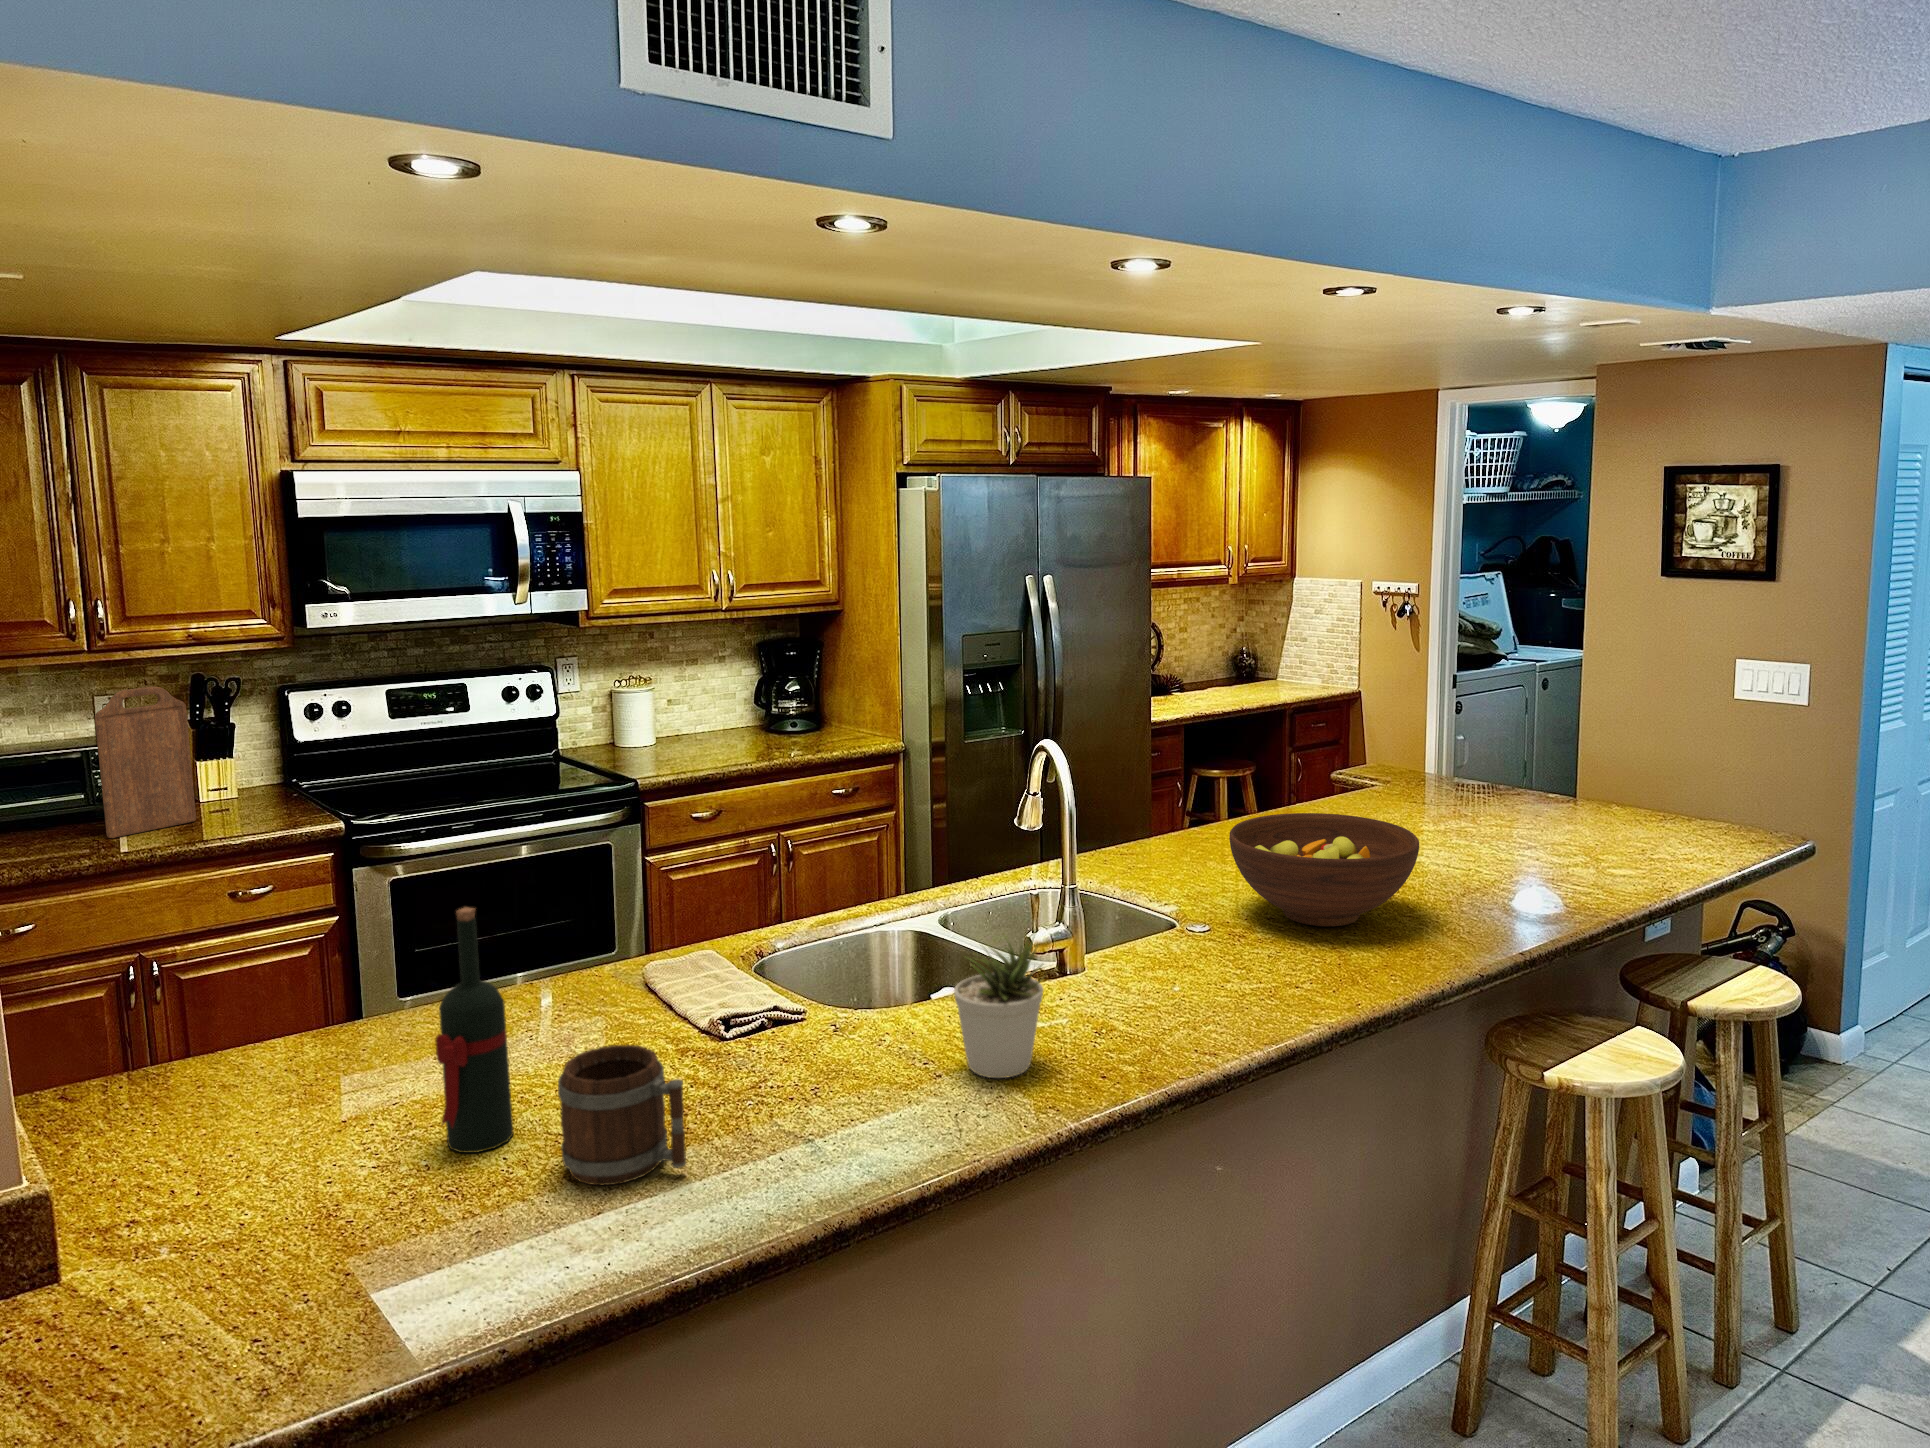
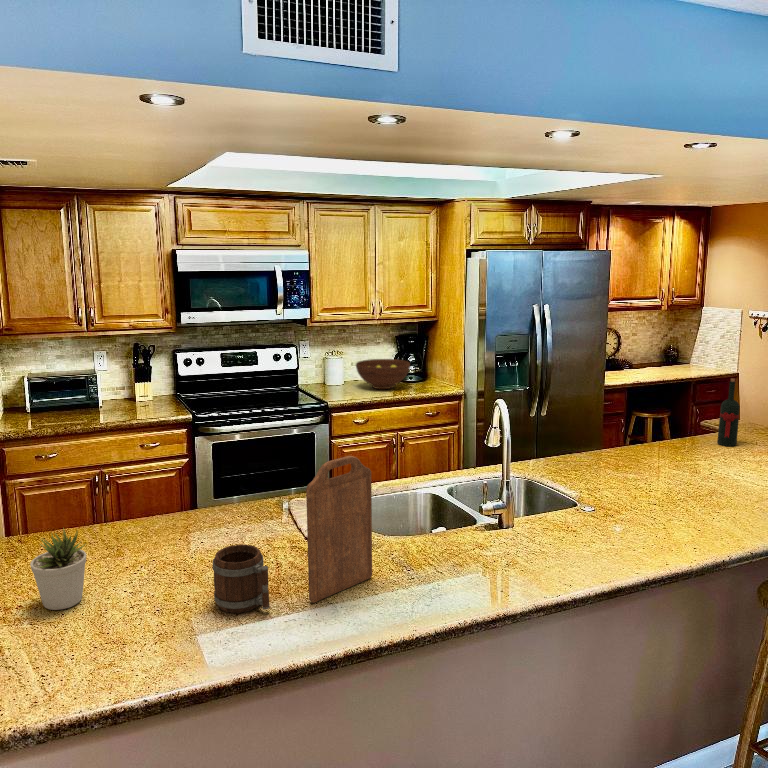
cutting board: present [95,686,196,838] -> present [306,456,372,603]
fruit bowl: present [1229,813,1419,927] -> present [356,359,410,389]
wine bottle: present [435,907,513,1153] -> present [717,378,740,446]
potted plant: present [954,940,1044,1078] -> present [30,528,86,610]

